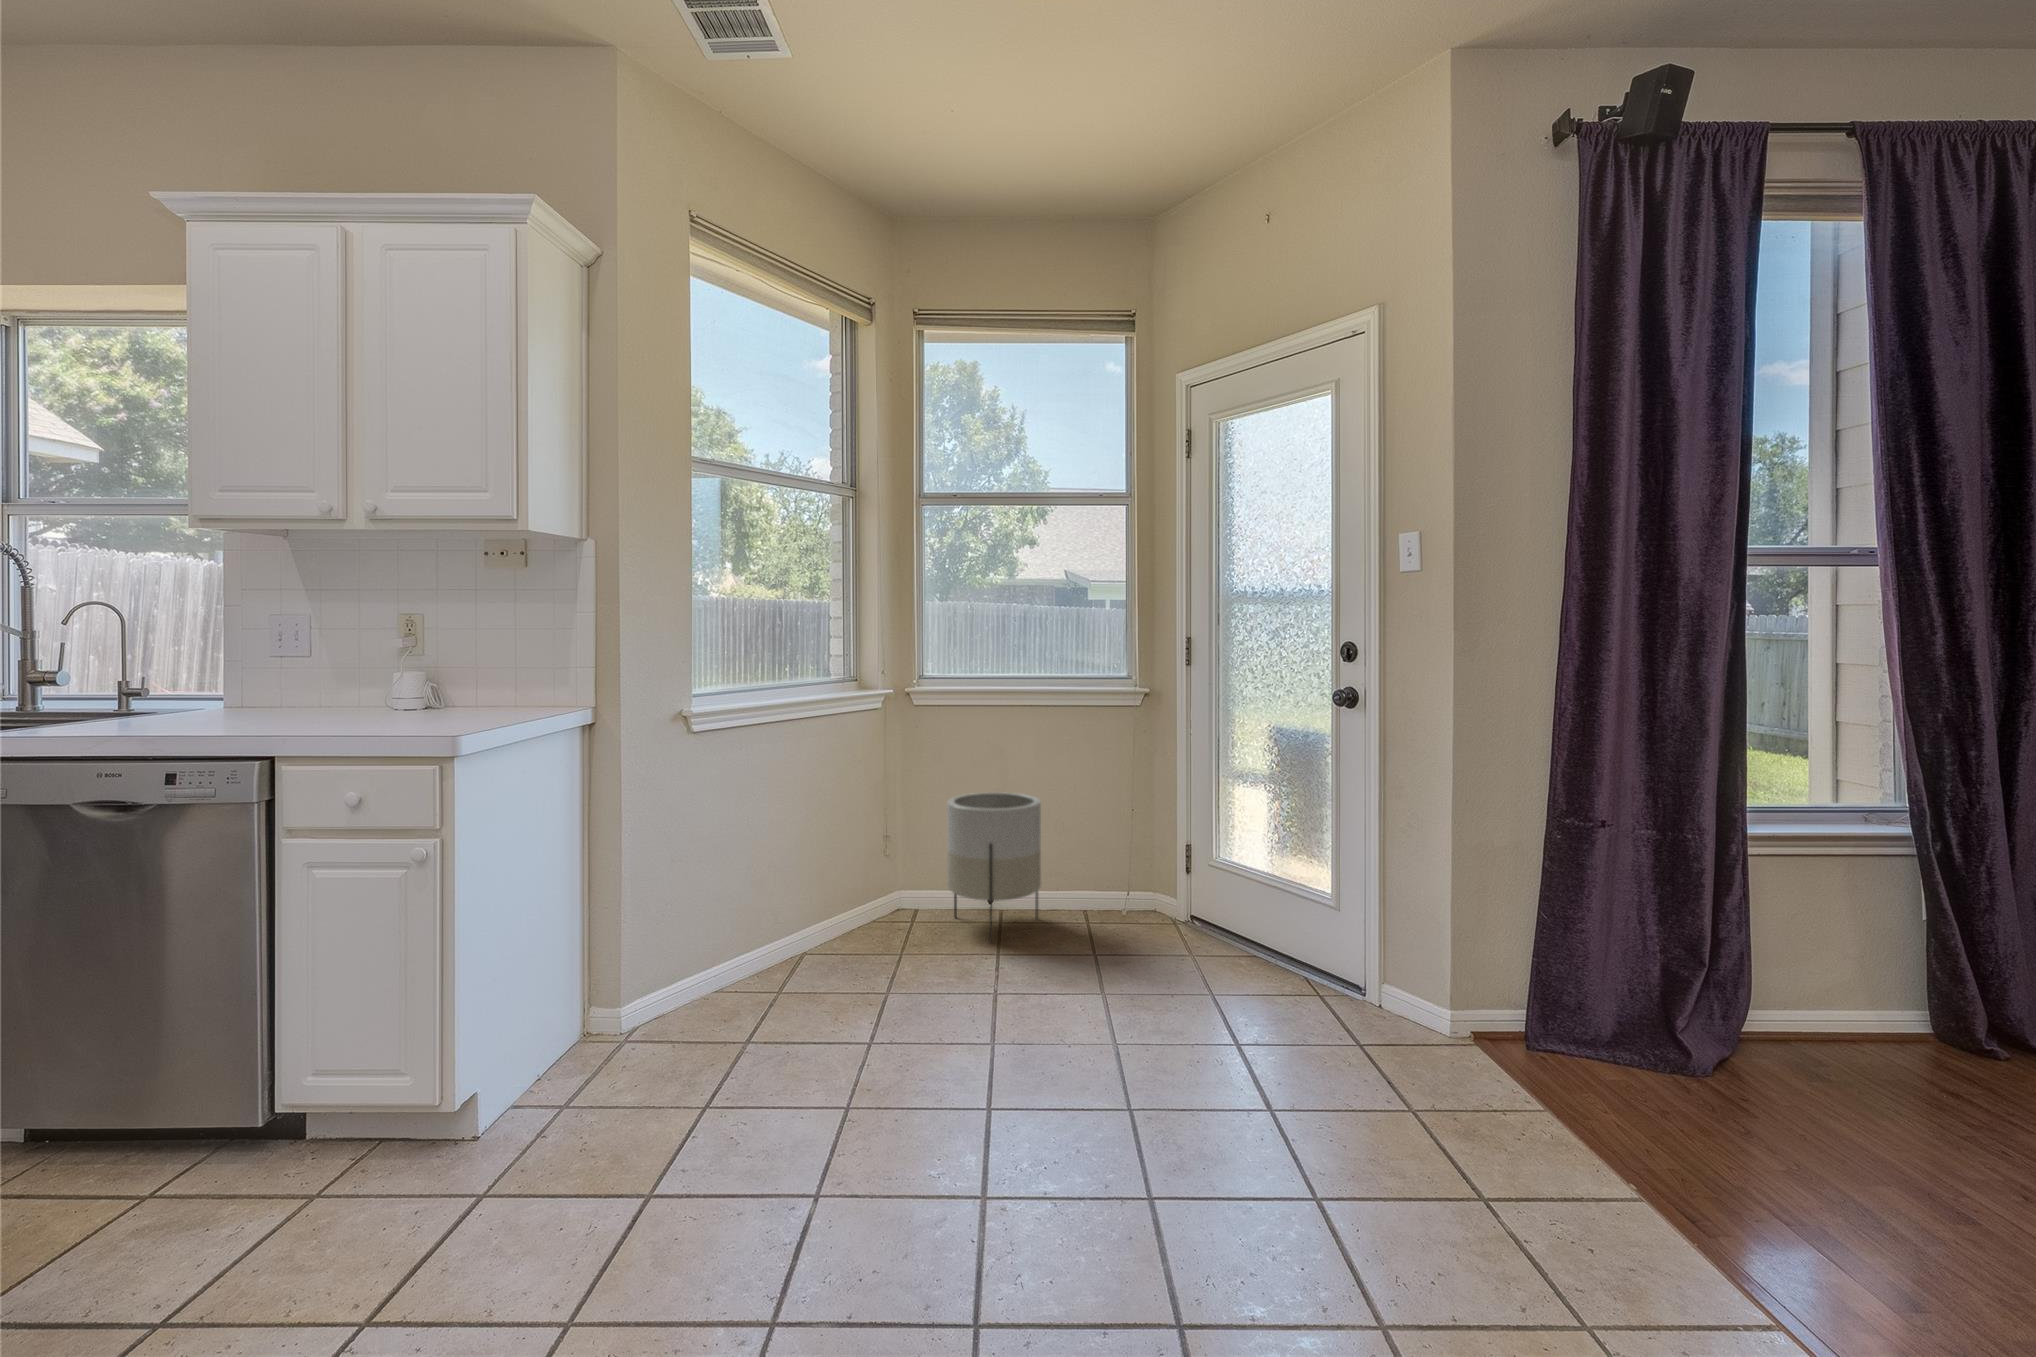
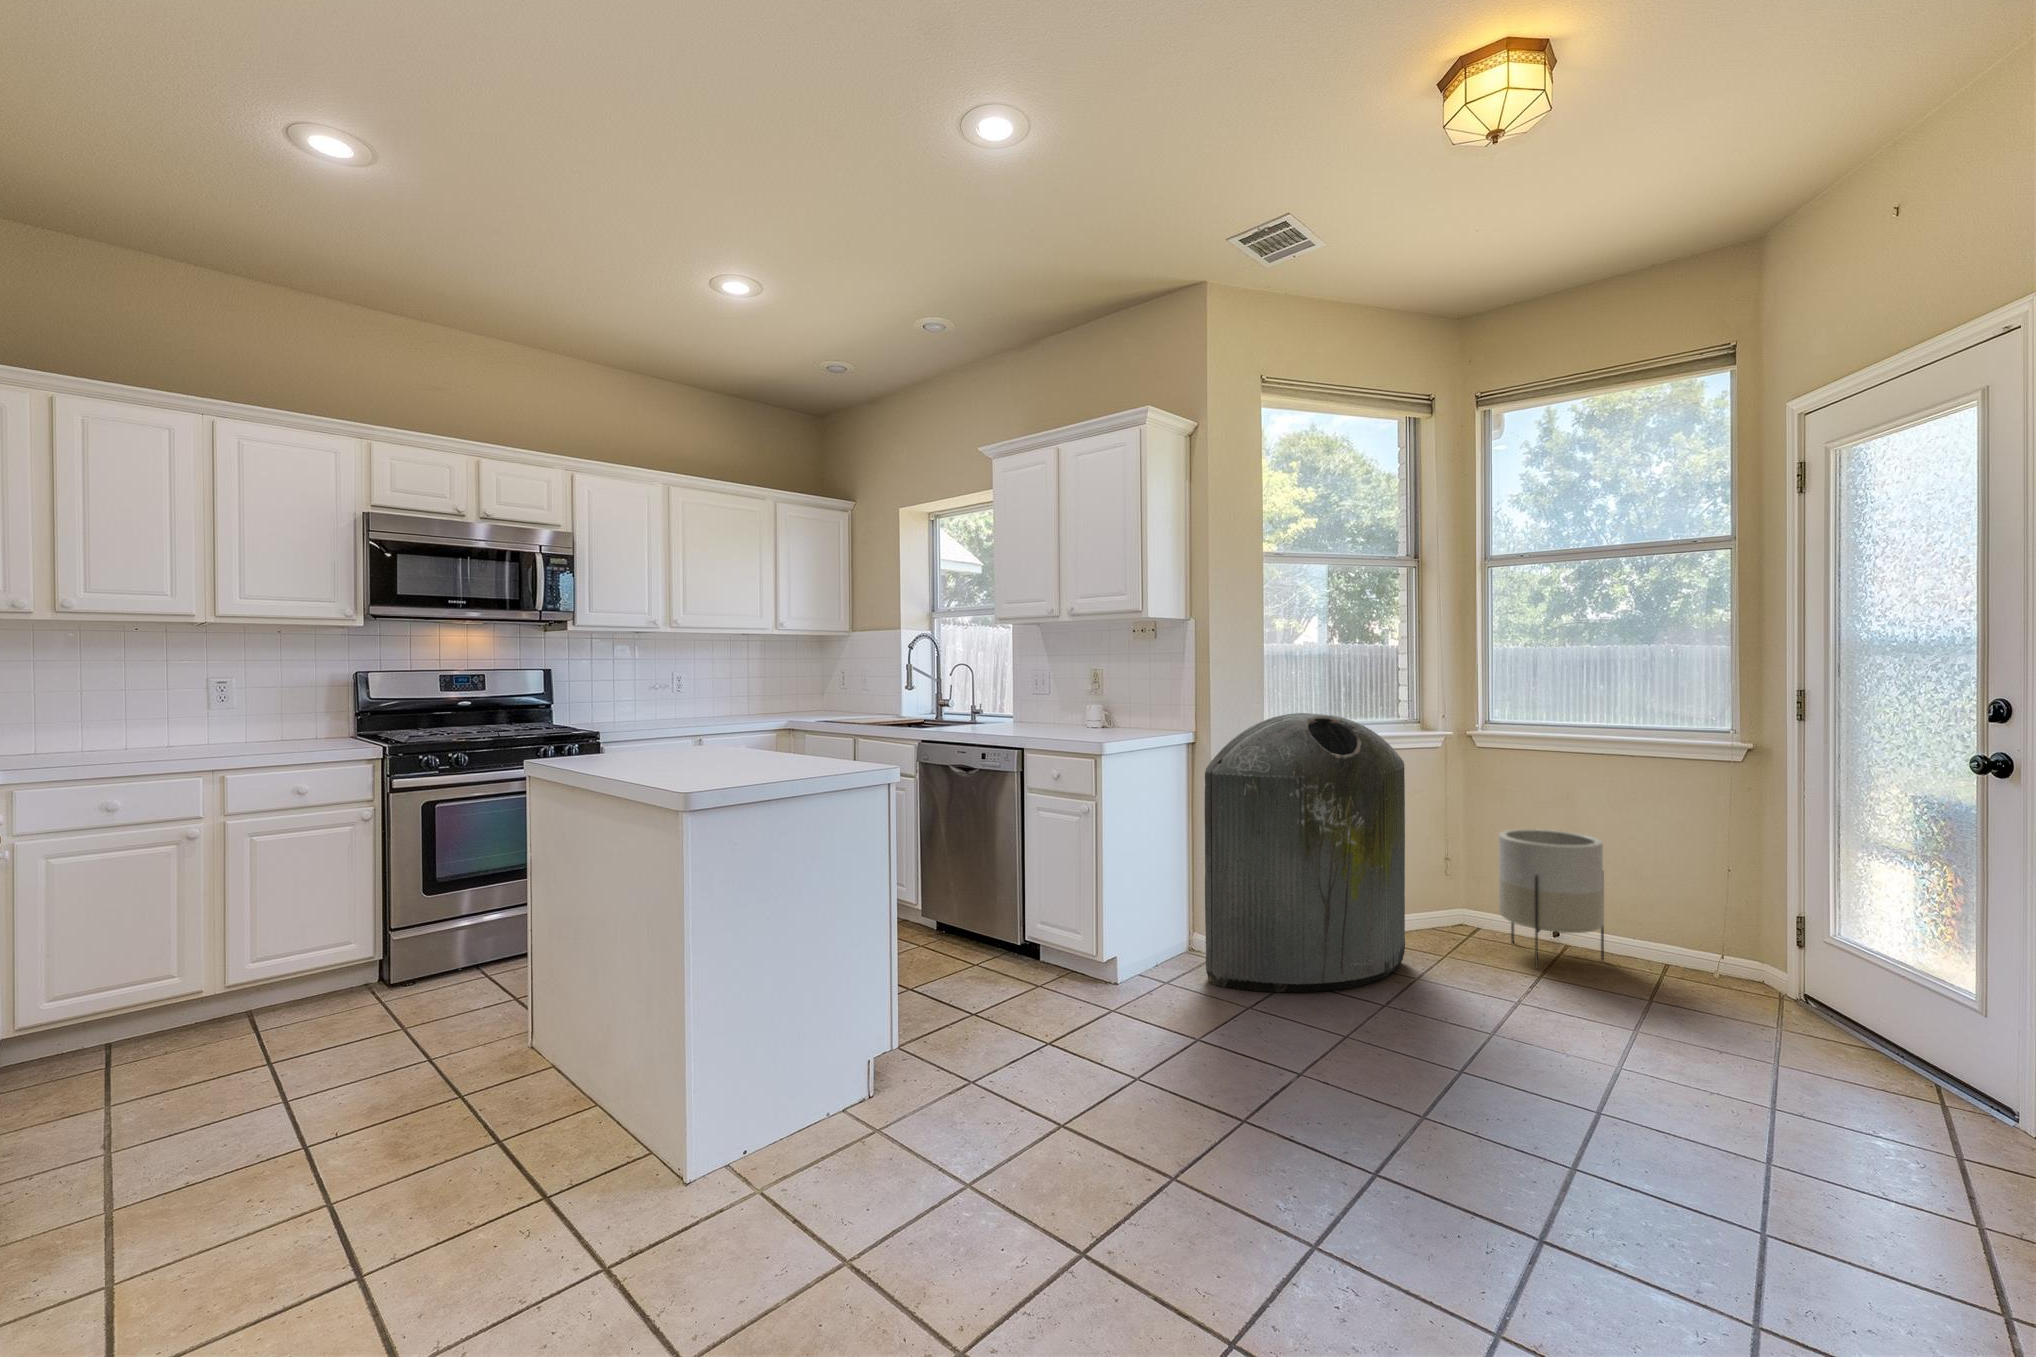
trash can: none [627,676,870,1075] -> present [1205,713,1405,992]

